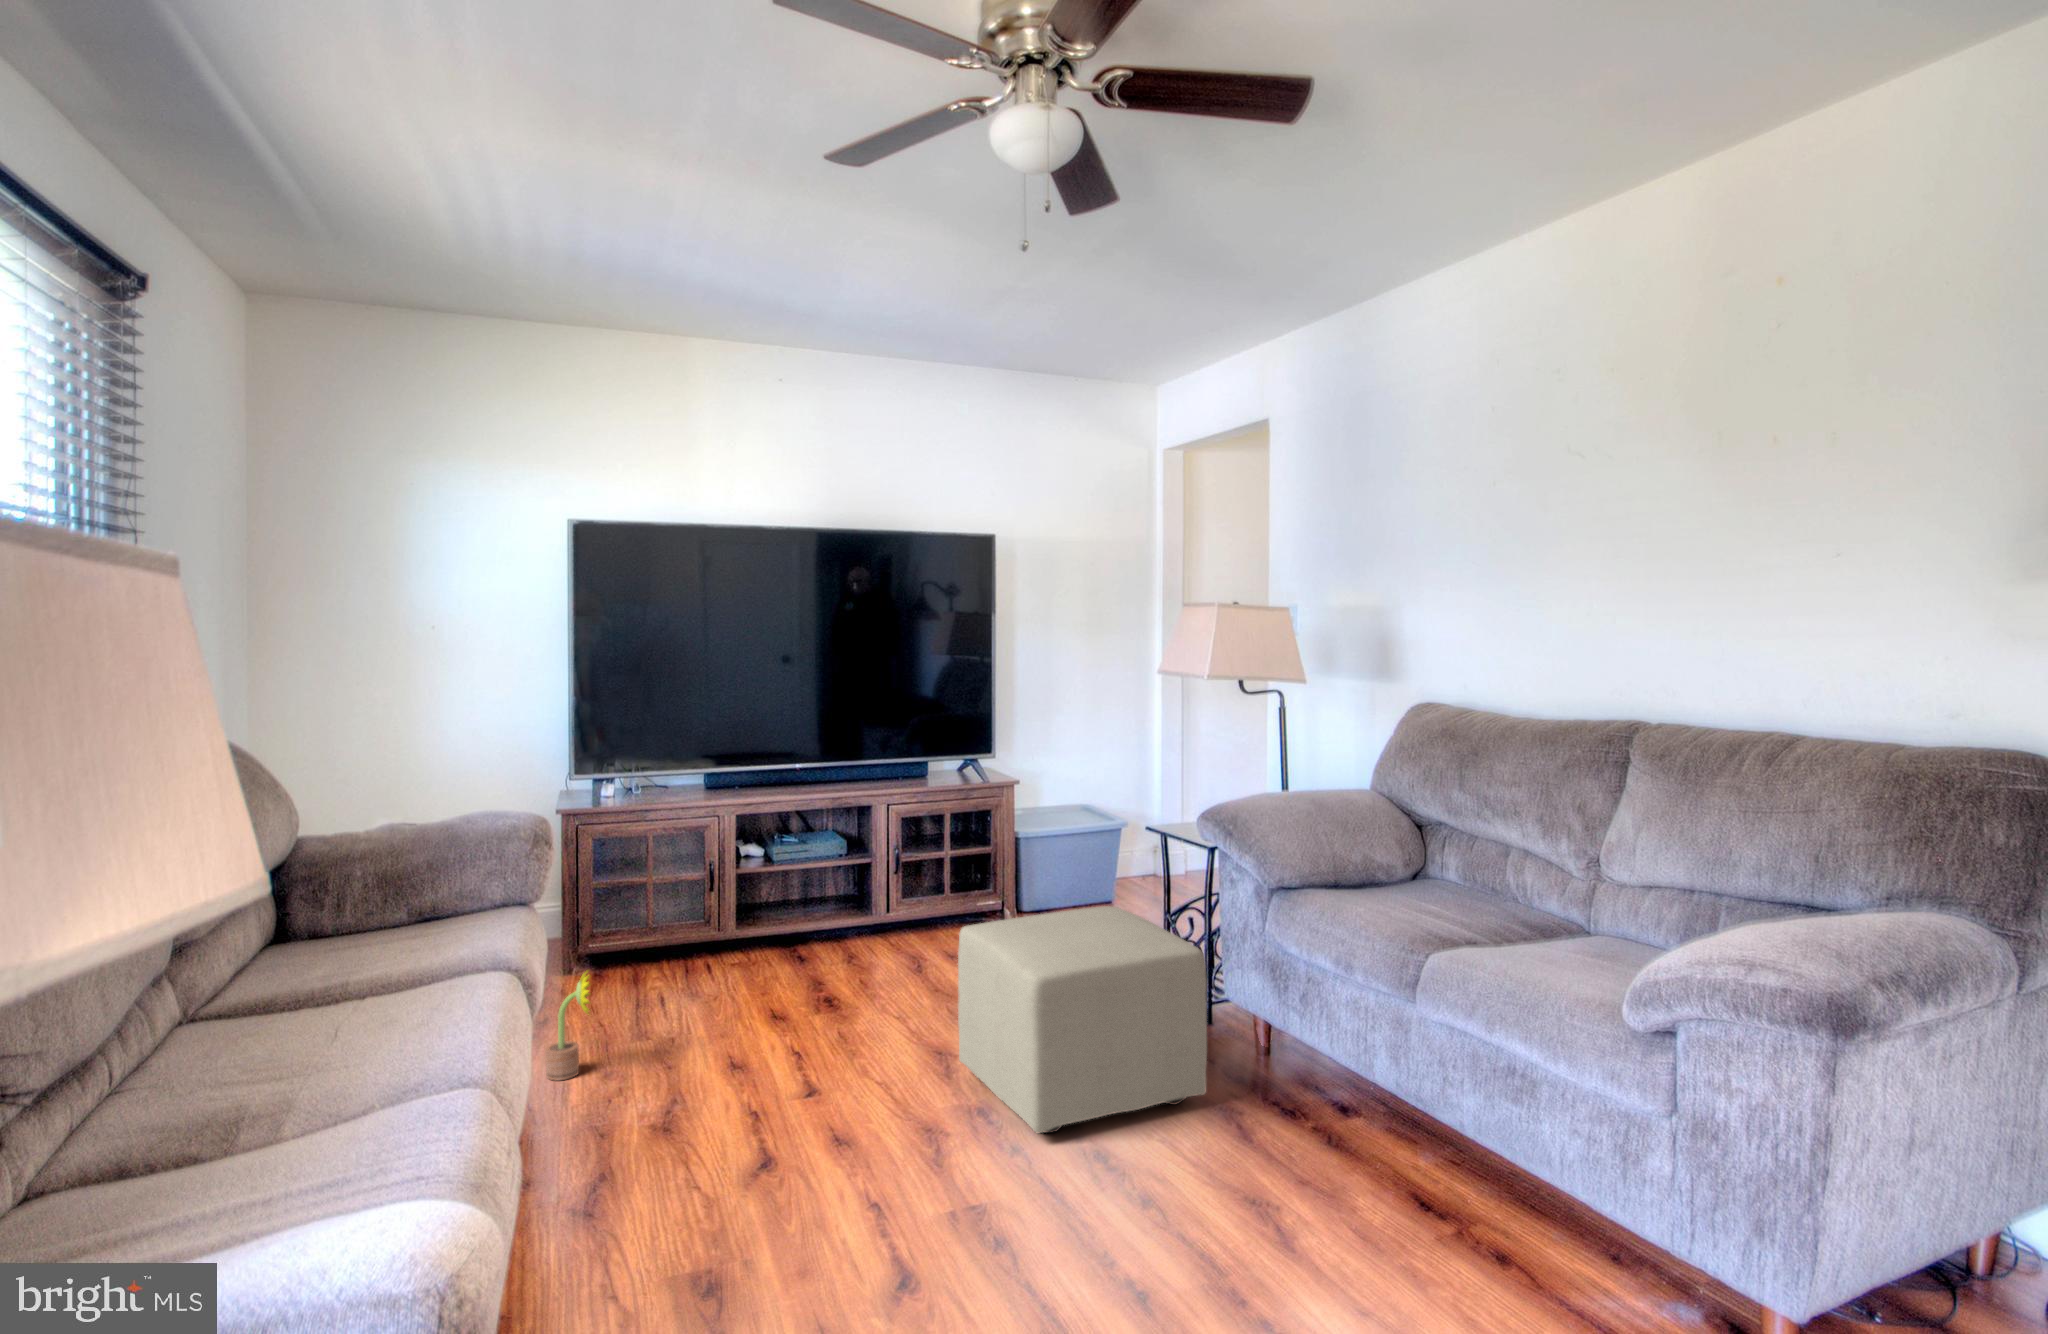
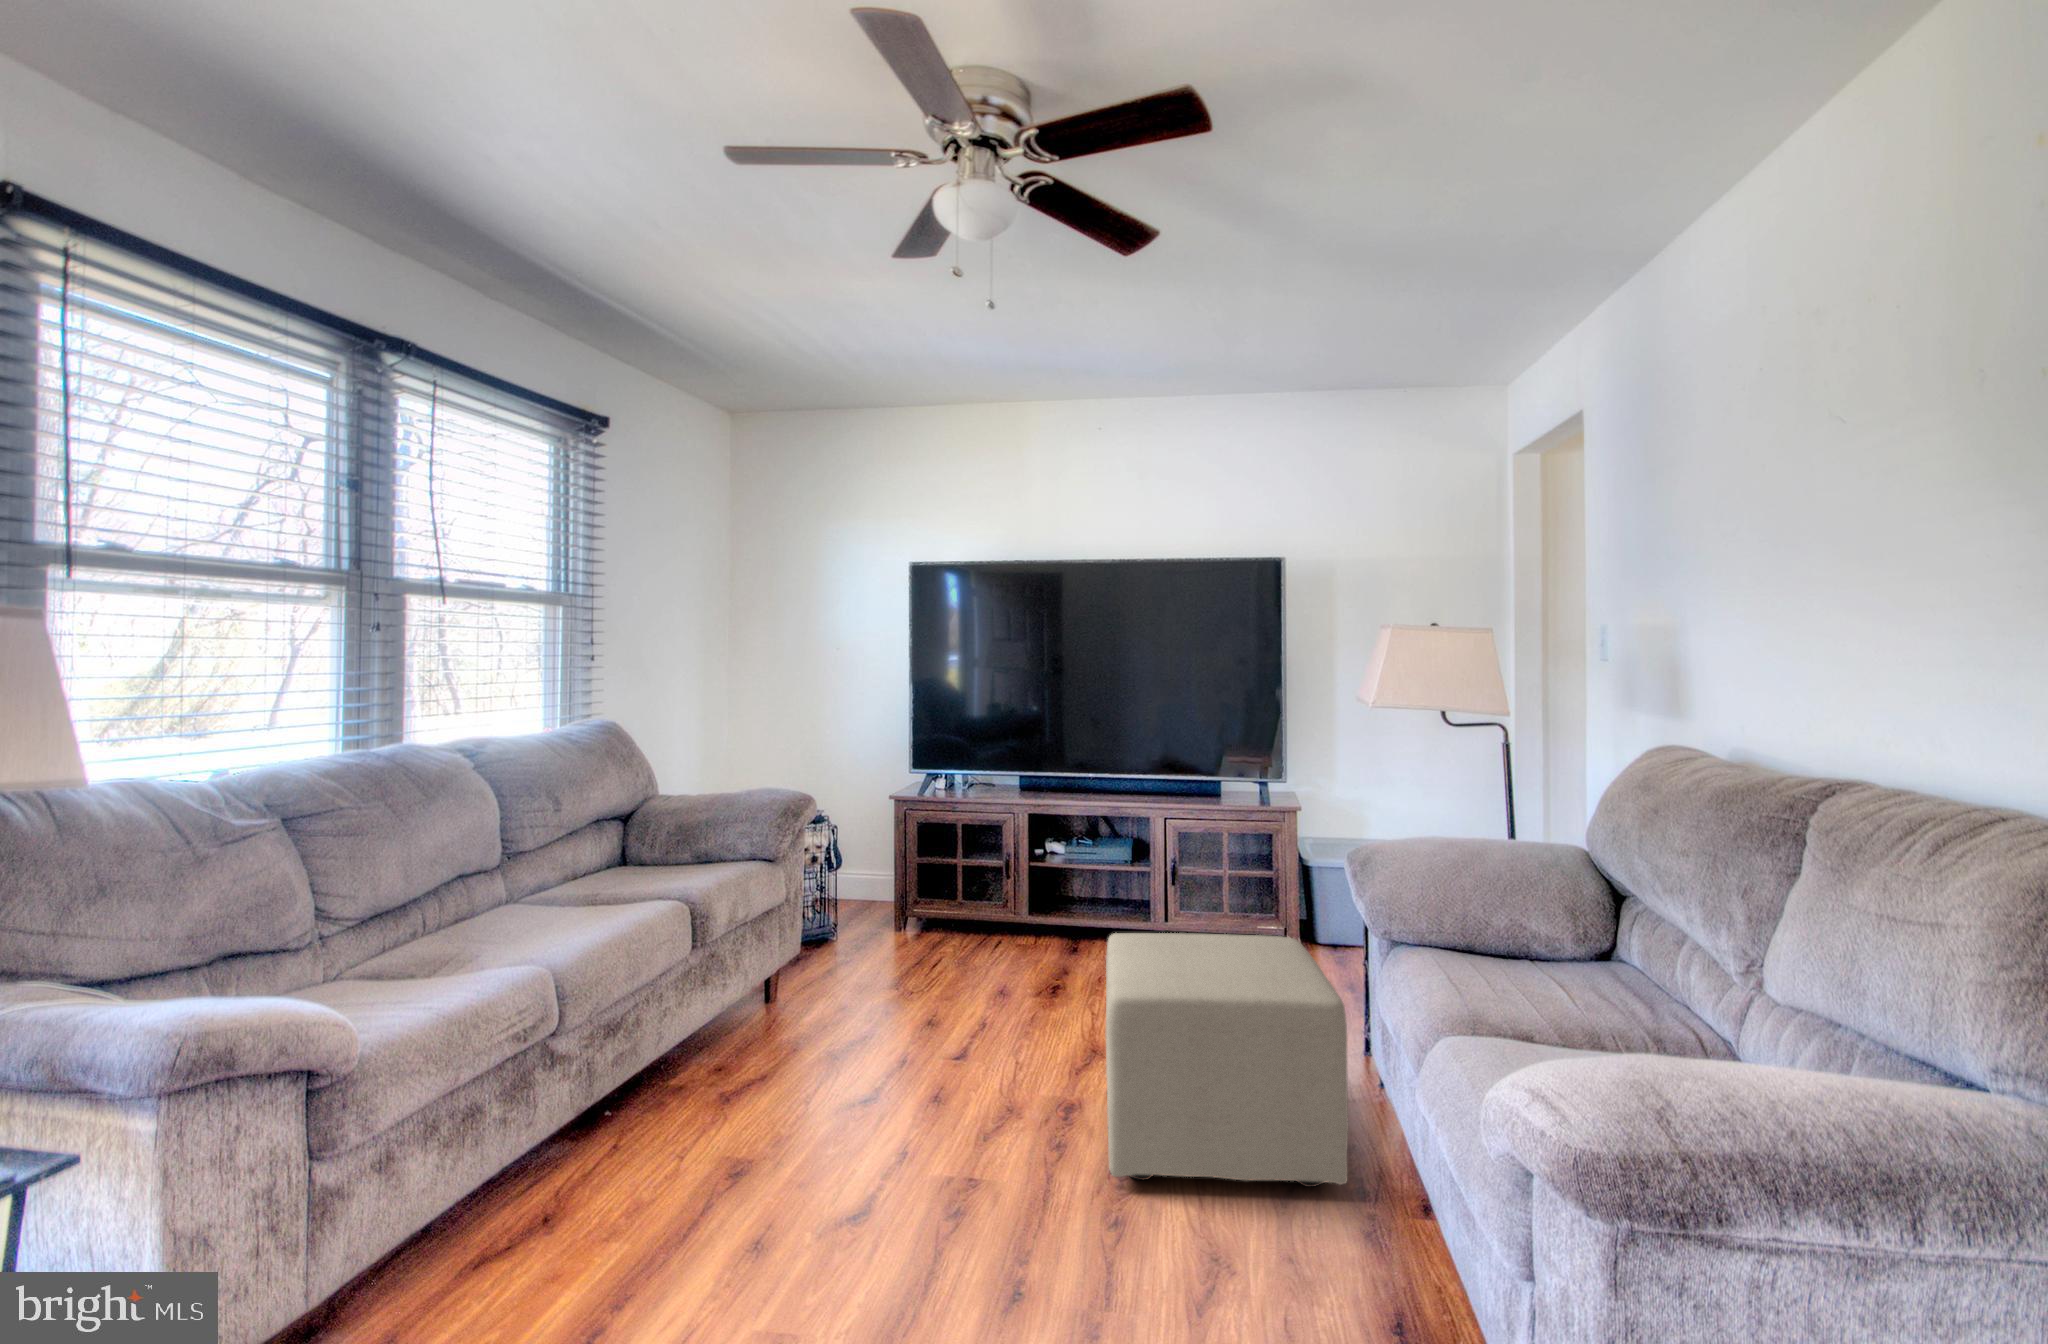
decorative plant: present [545,971,590,1081] -> none [788,922,834,1016]

